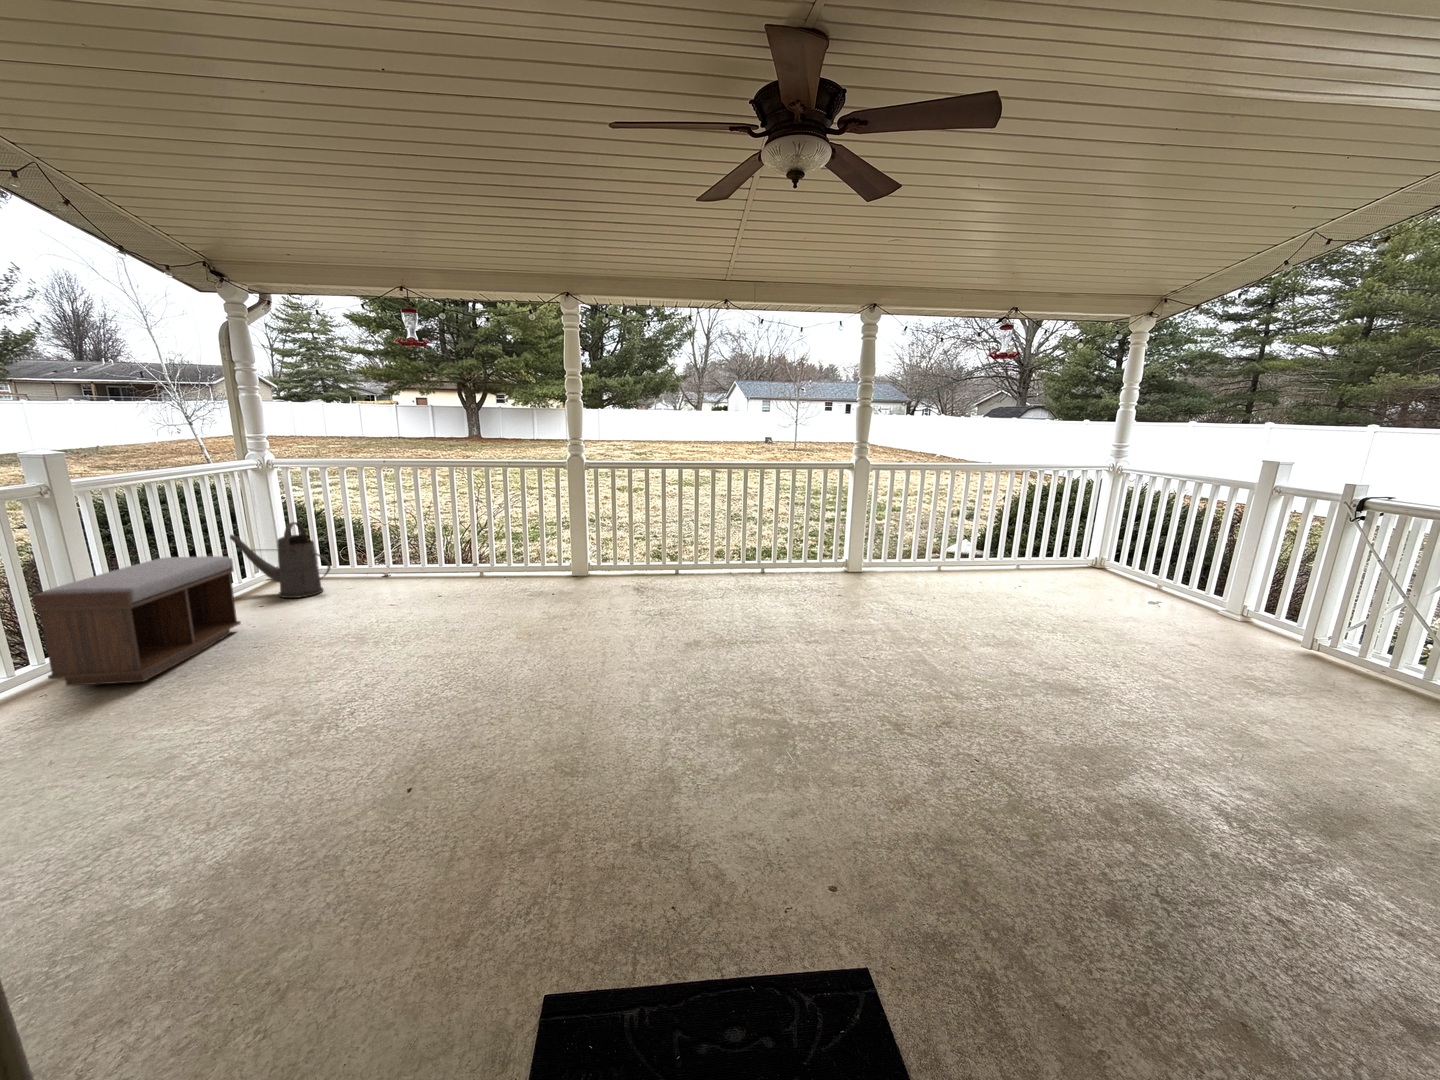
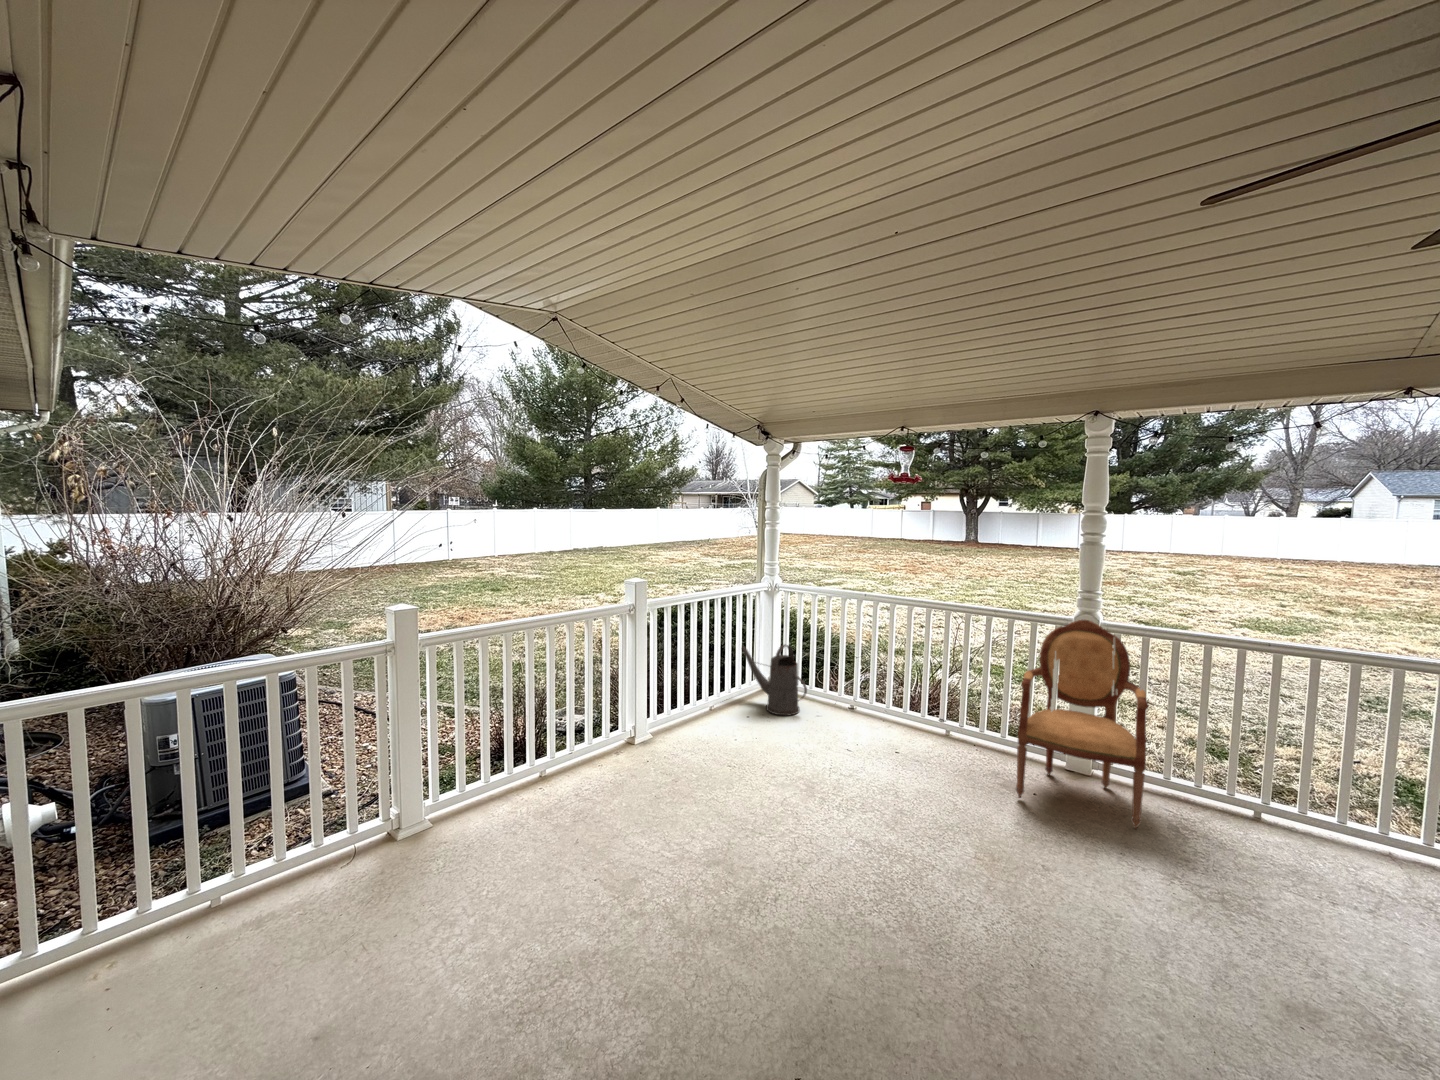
armchair: none [536,460,619,597] -> present [1016,620,1148,829]
bench: present [33,556,241,686] -> none [605,669,730,784]

